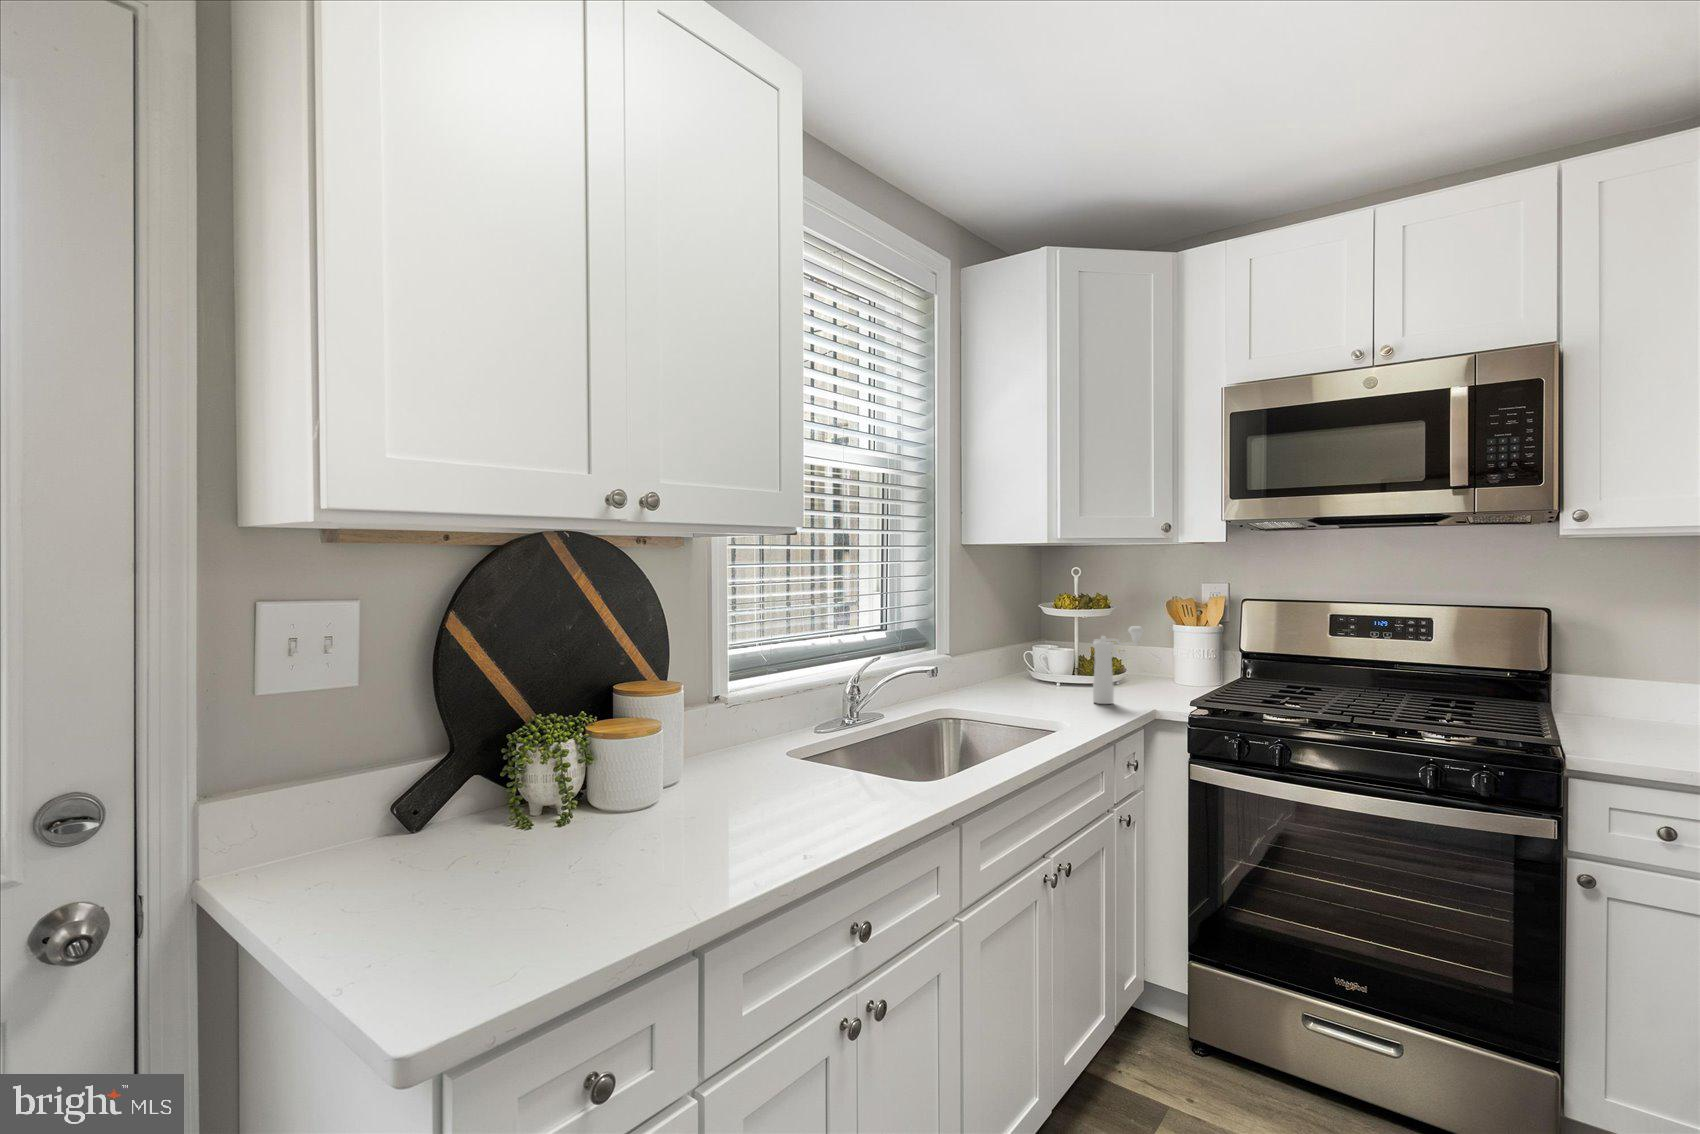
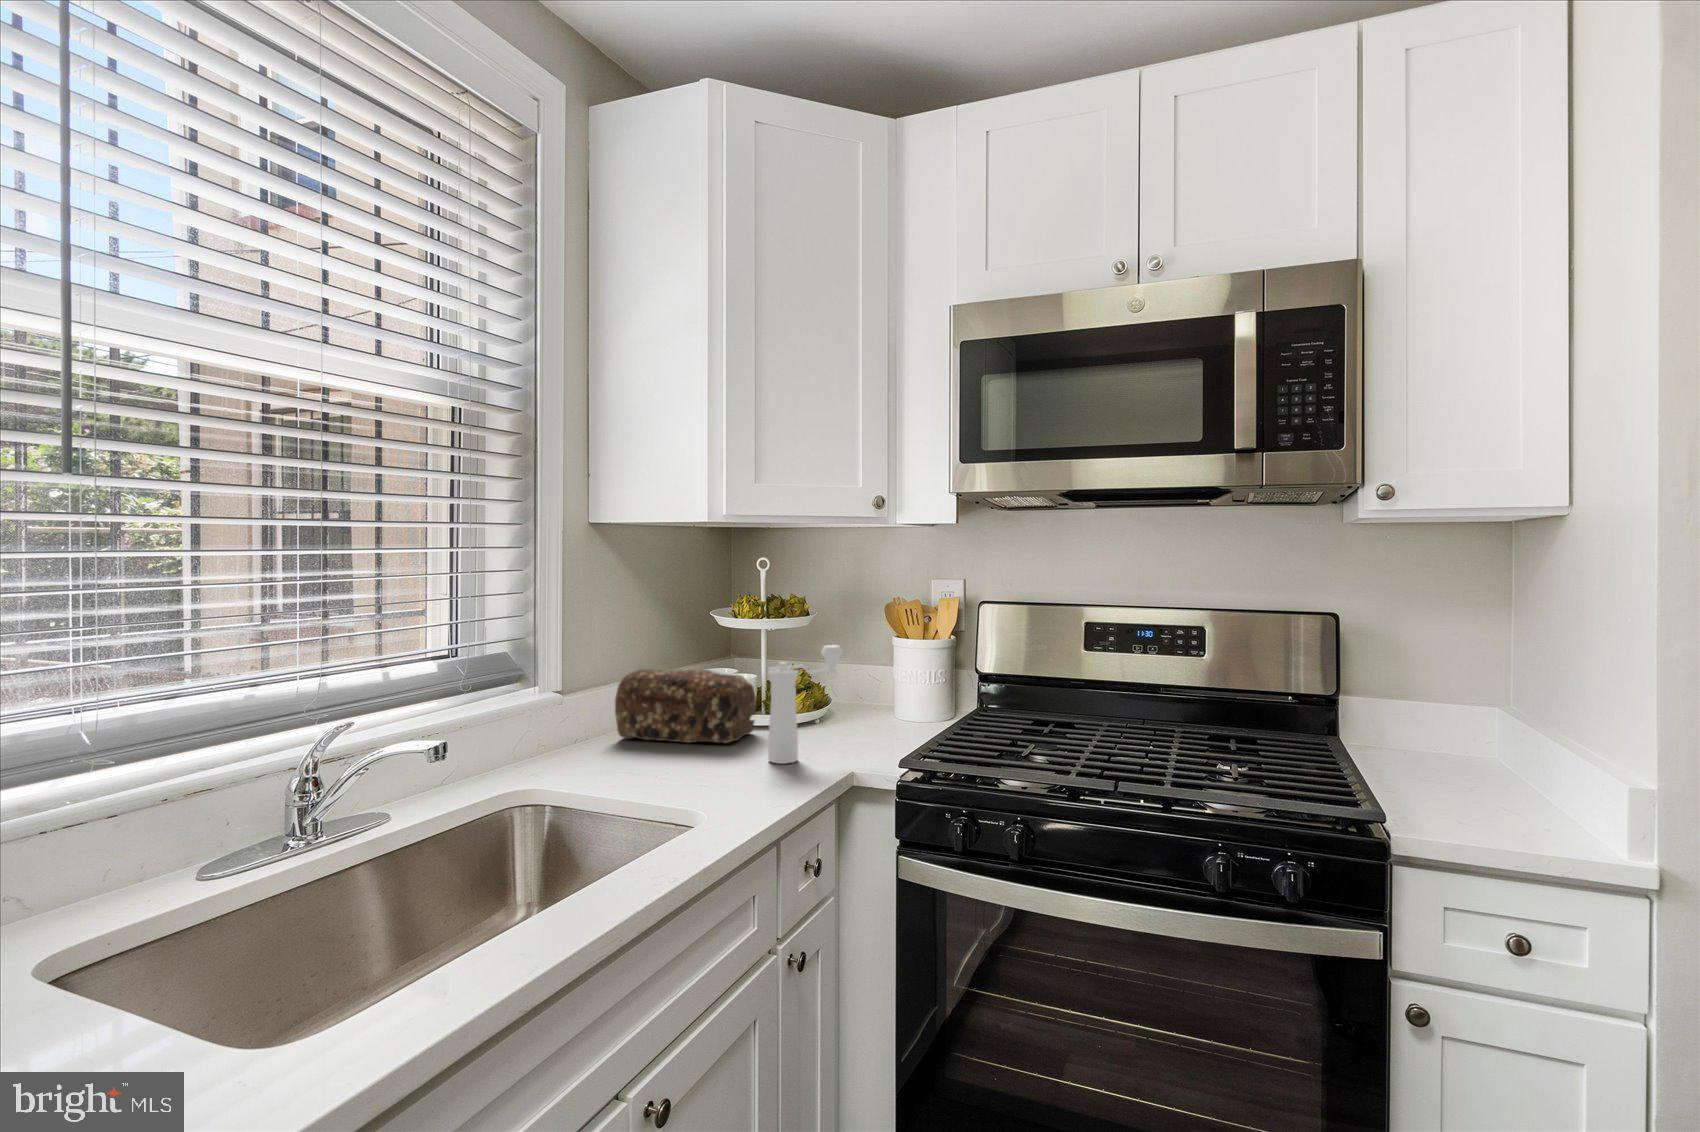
bread loaf: none [981,642,1076,692] -> present [615,669,756,743]

